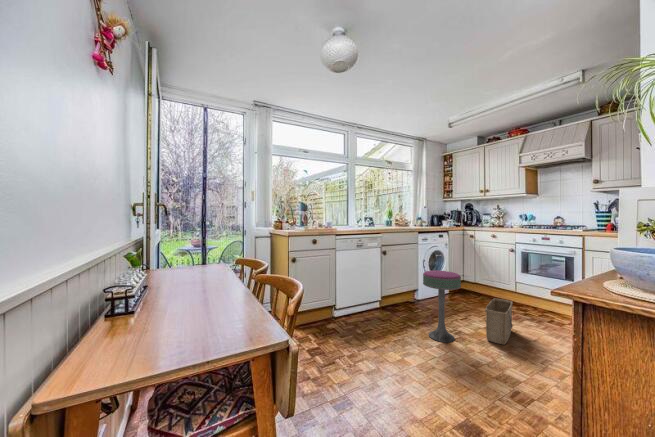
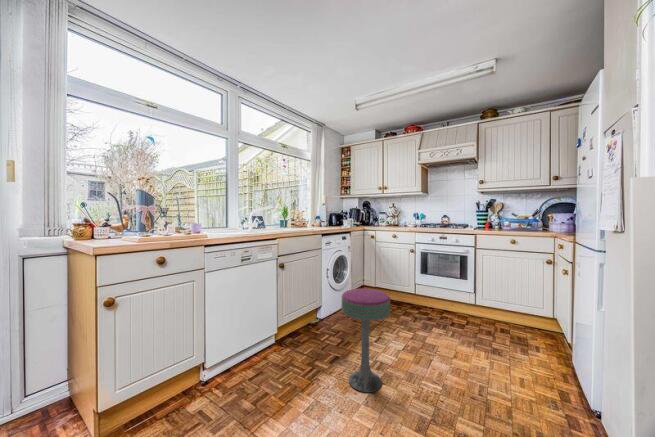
basket: present [485,298,513,345] -> none [409,312,440,376]

